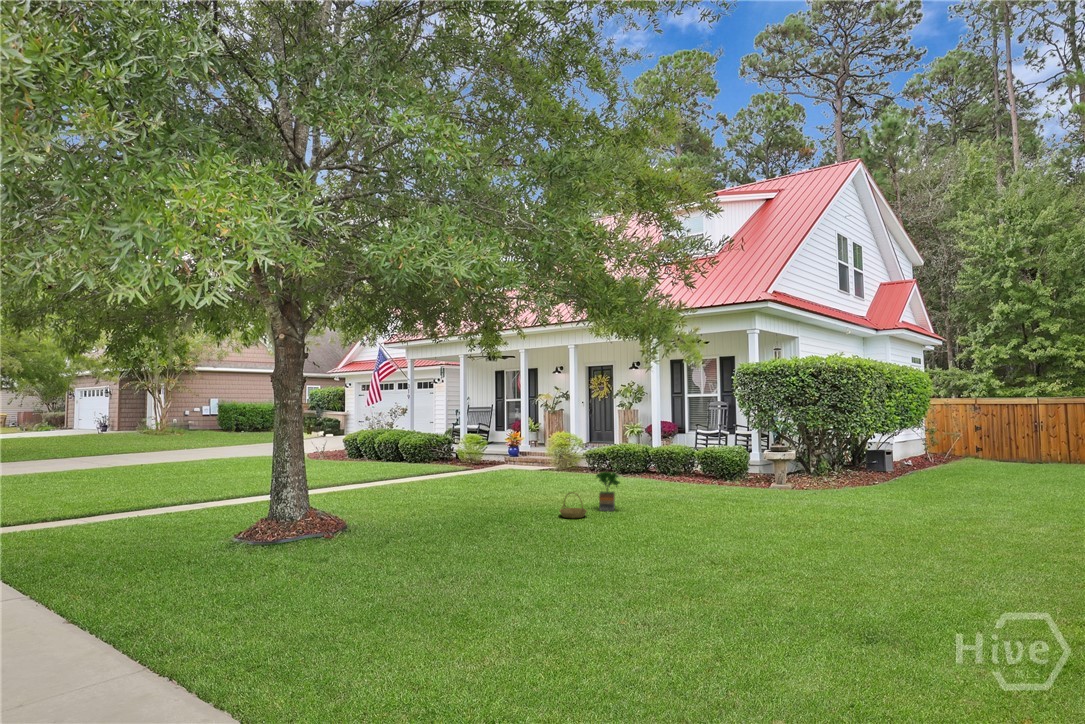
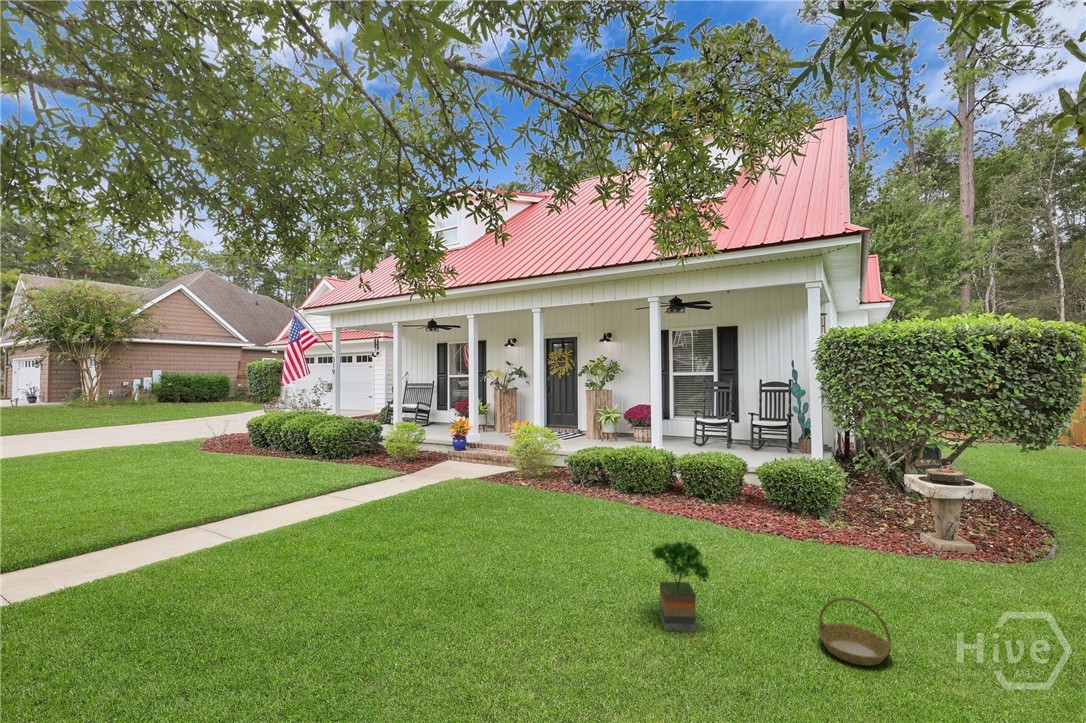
basket: present [560,492,587,518] -> present [818,597,891,666]

